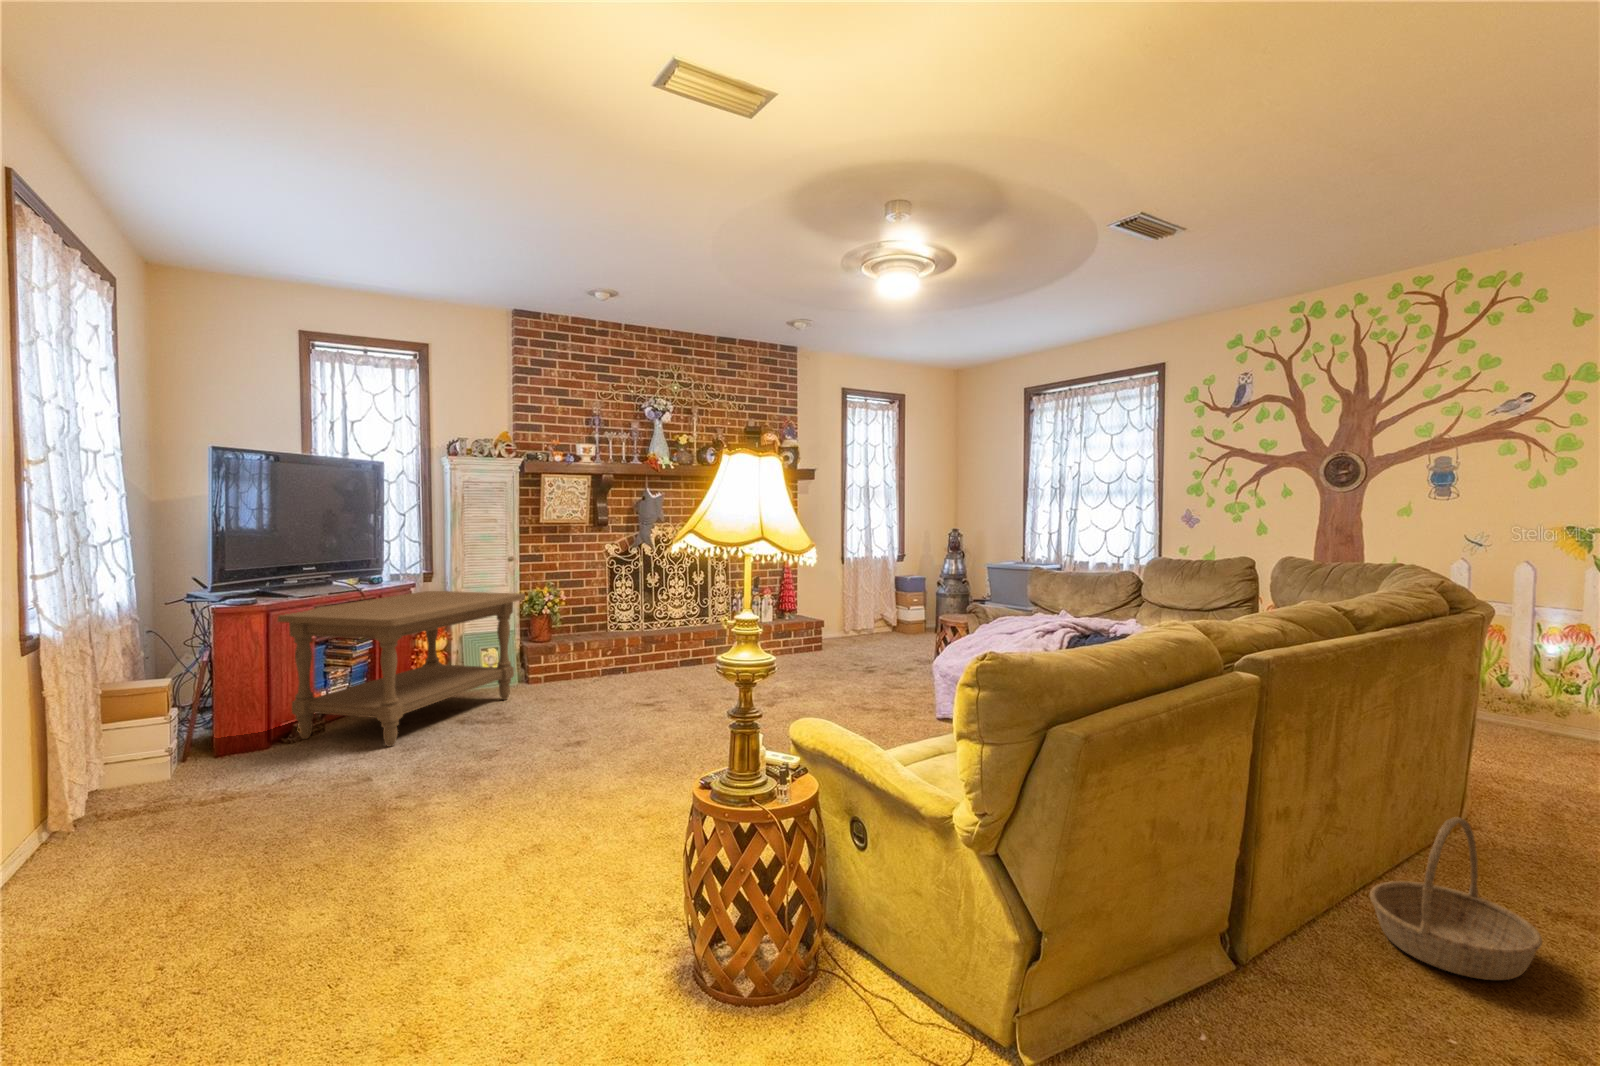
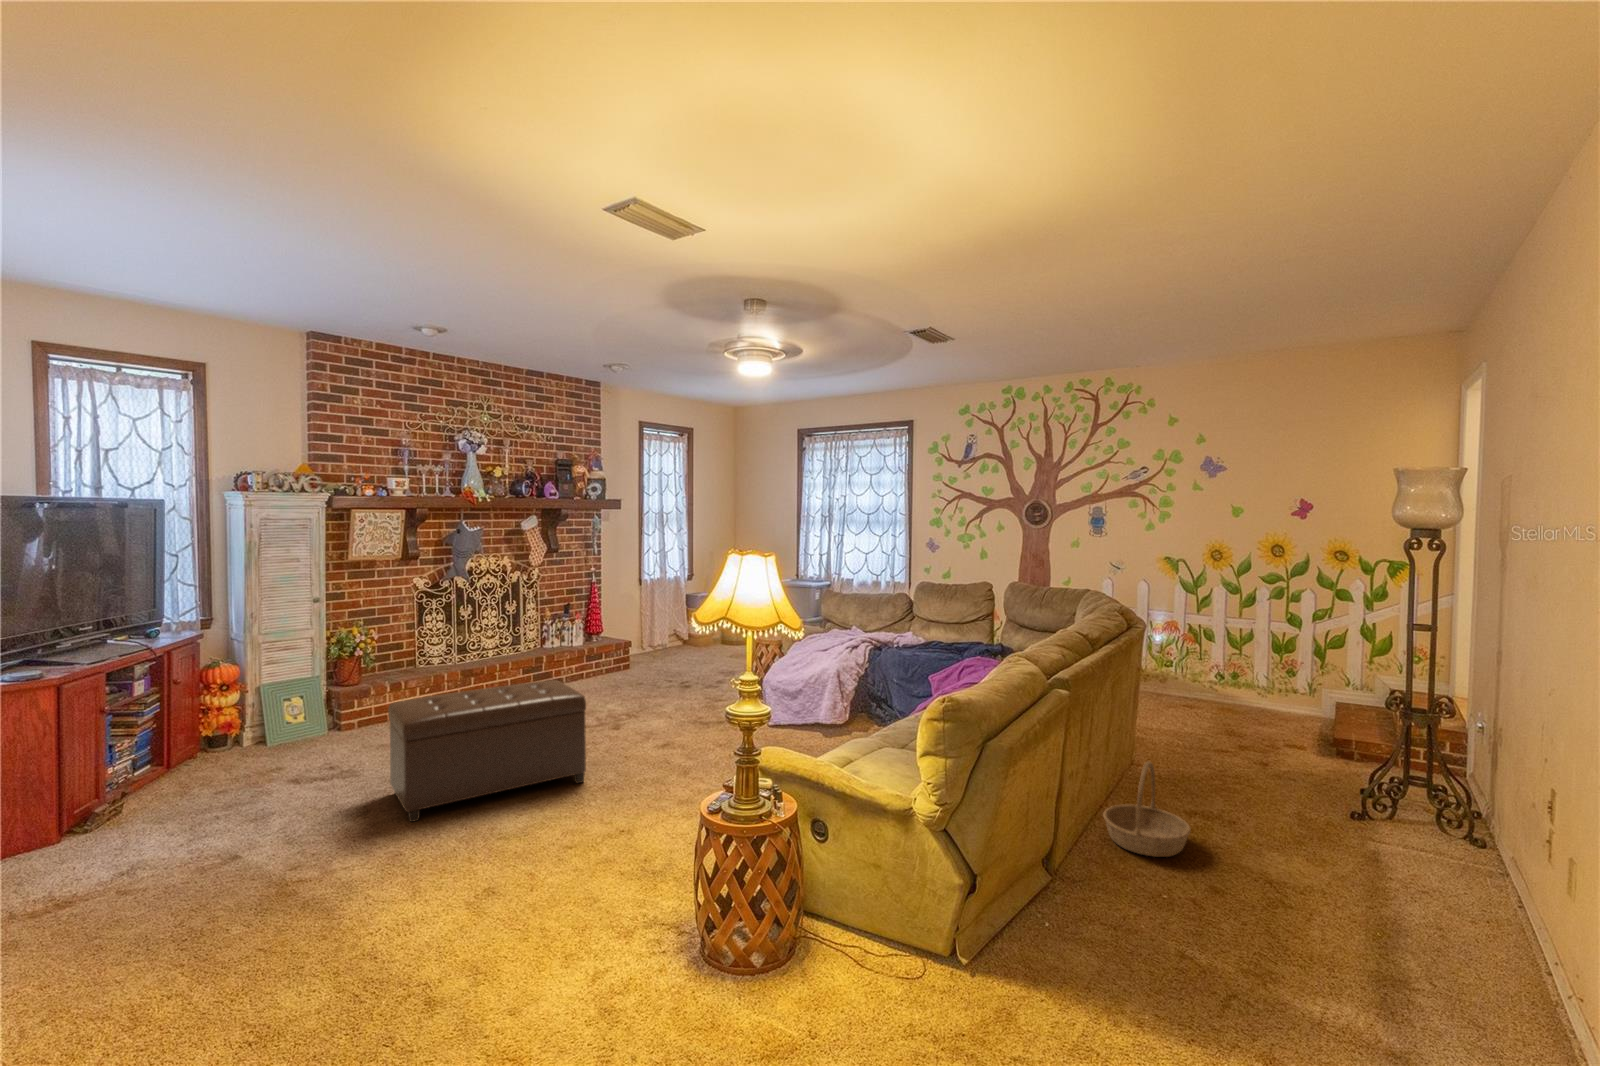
coffee table: present [277,591,525,747] -> none [58,639,351,827]
ottoman: none [514,643,704,769] -> present [388,680,586,822]

